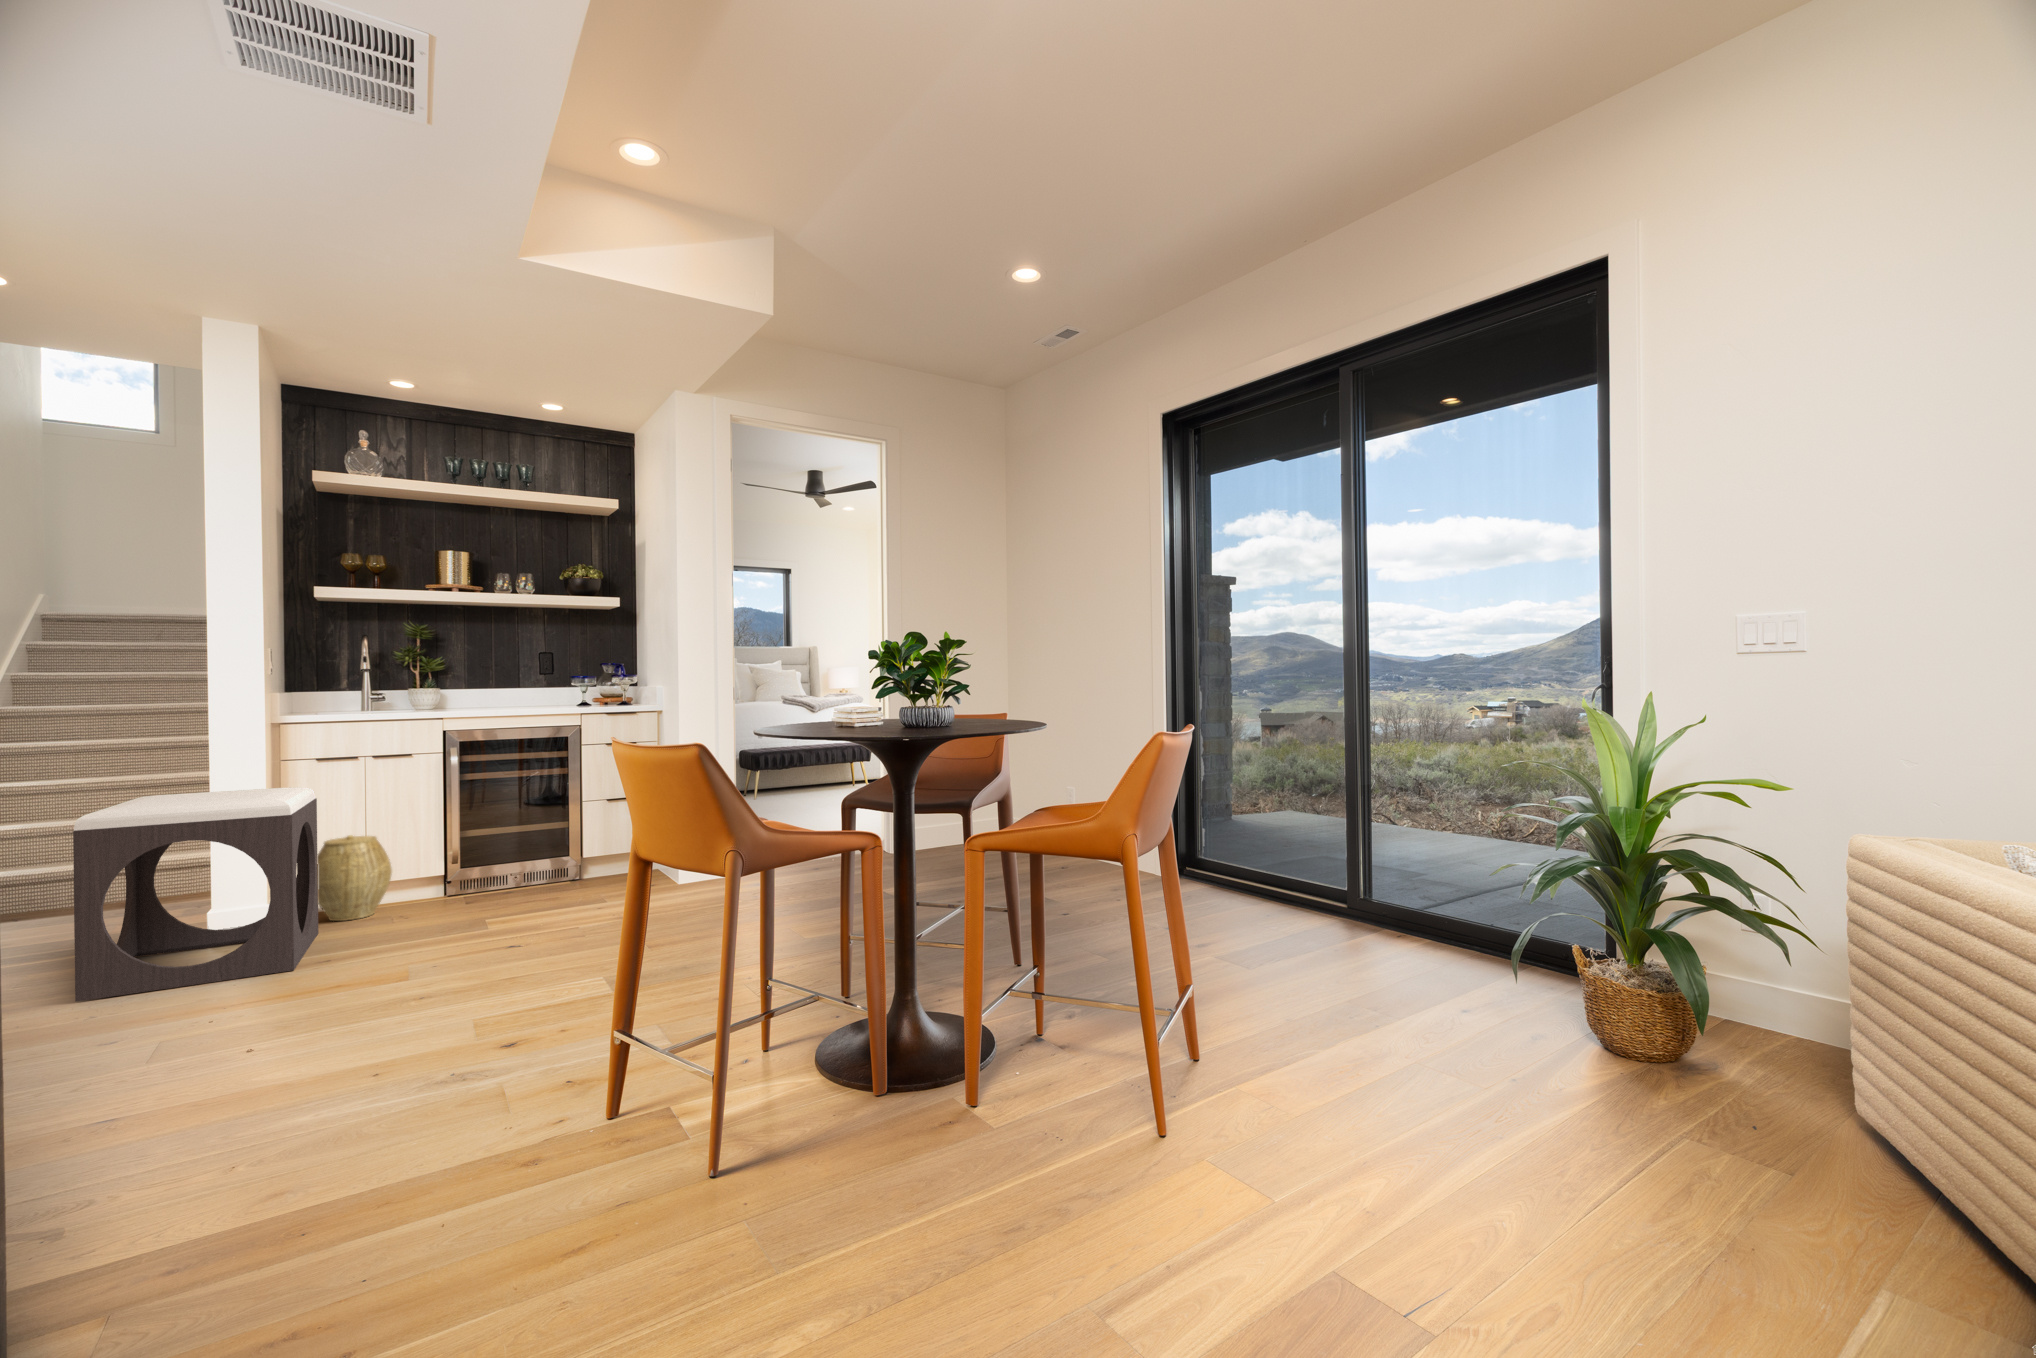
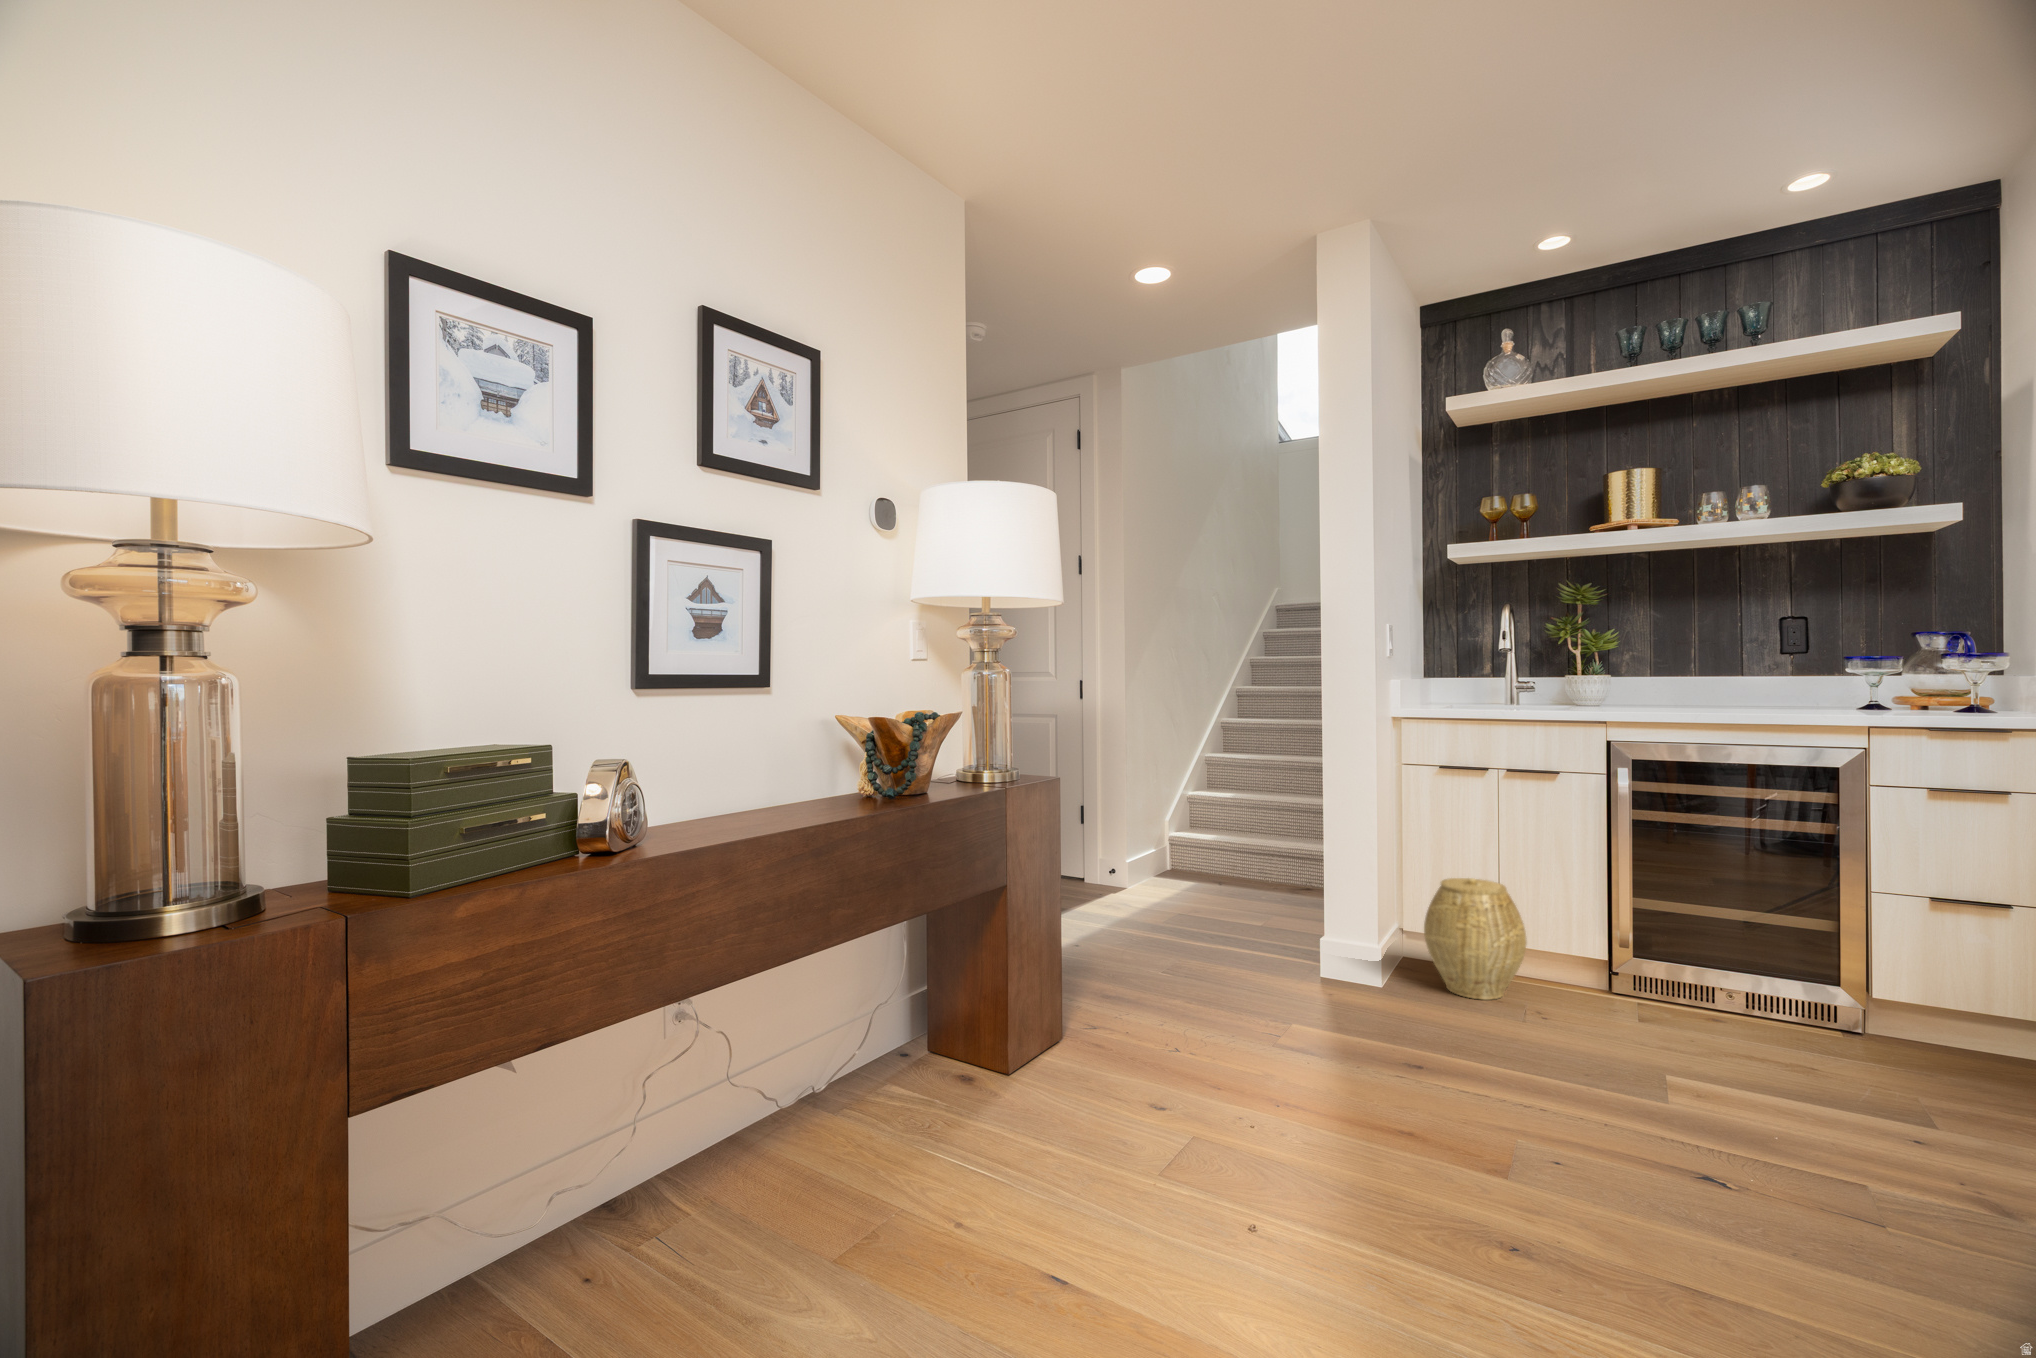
footstool: present [73,787,318,1001] -> none [1171,797,1426,1076]

